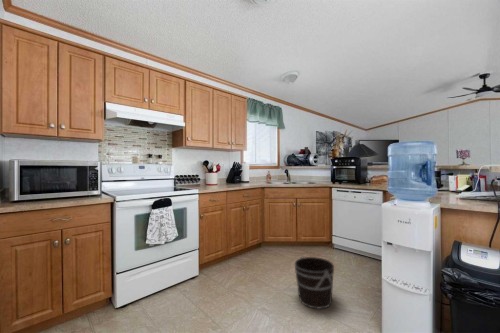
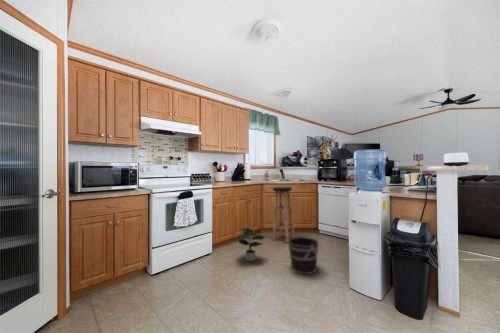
bar stool: none [275,191,303,261] -> present [273,187,295,243]
potted plant: none [230,244,266,288] -> present [238,228,265,261]

